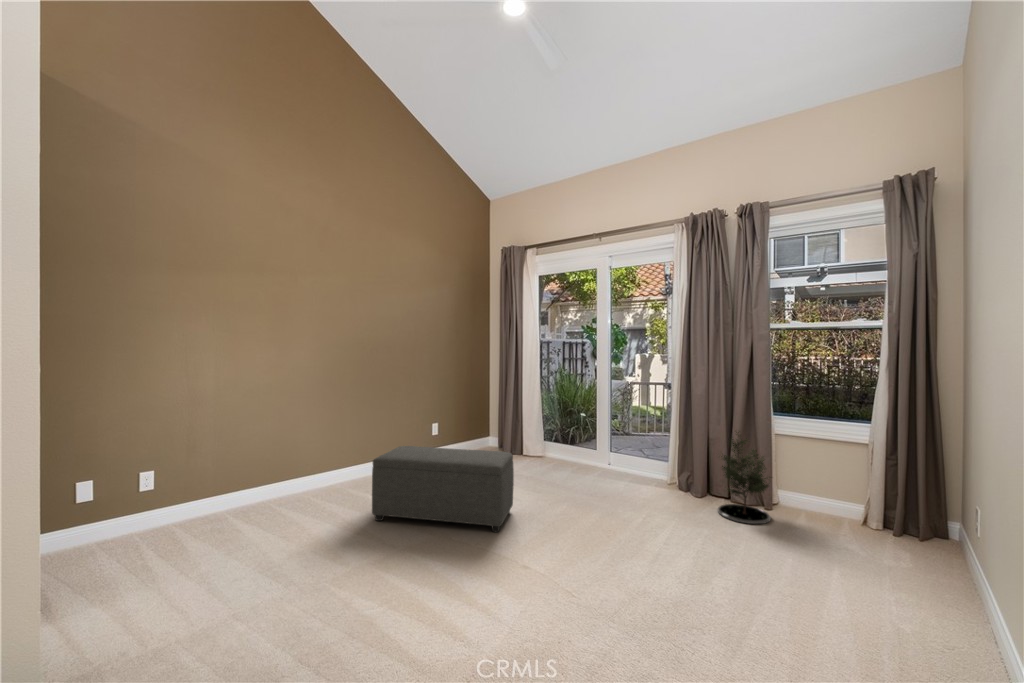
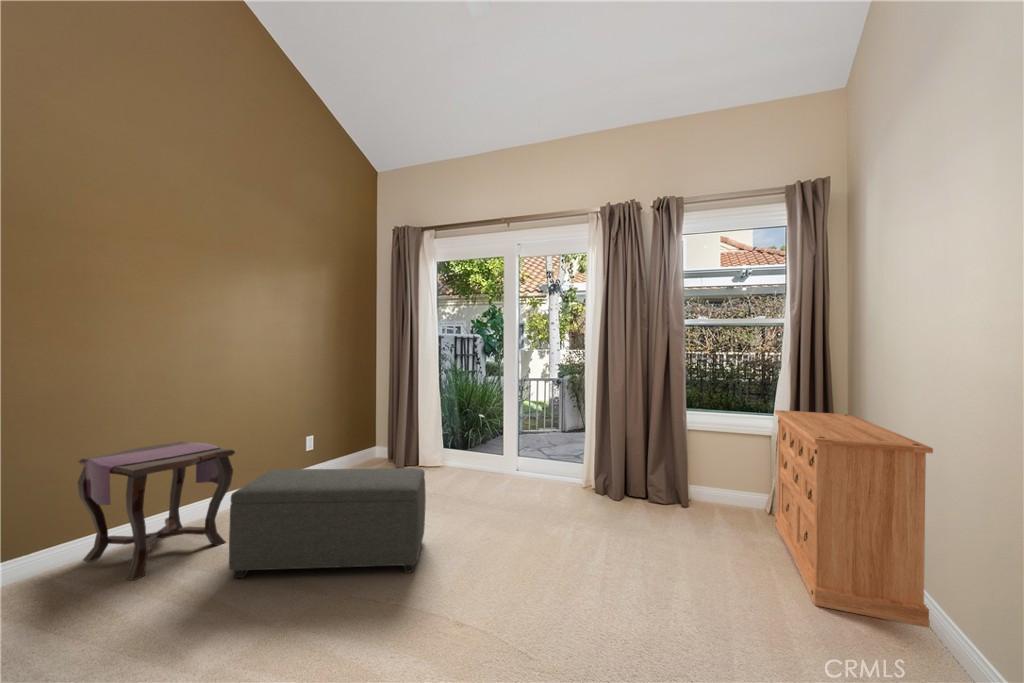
dresser: none [861,417,990,642] -> present [775,410,933,628]
side table: none [283,422,378,514] -> present [78,441,235,581]
potted tree: present [718,435,771,524] -> none [639,427,693,524]

